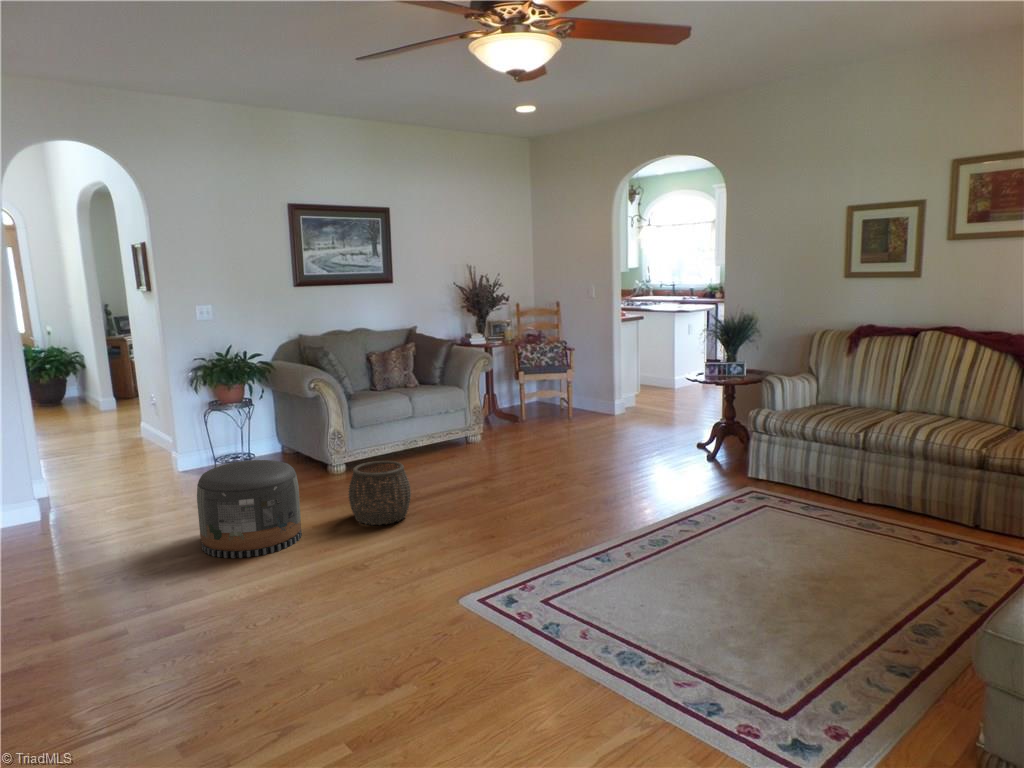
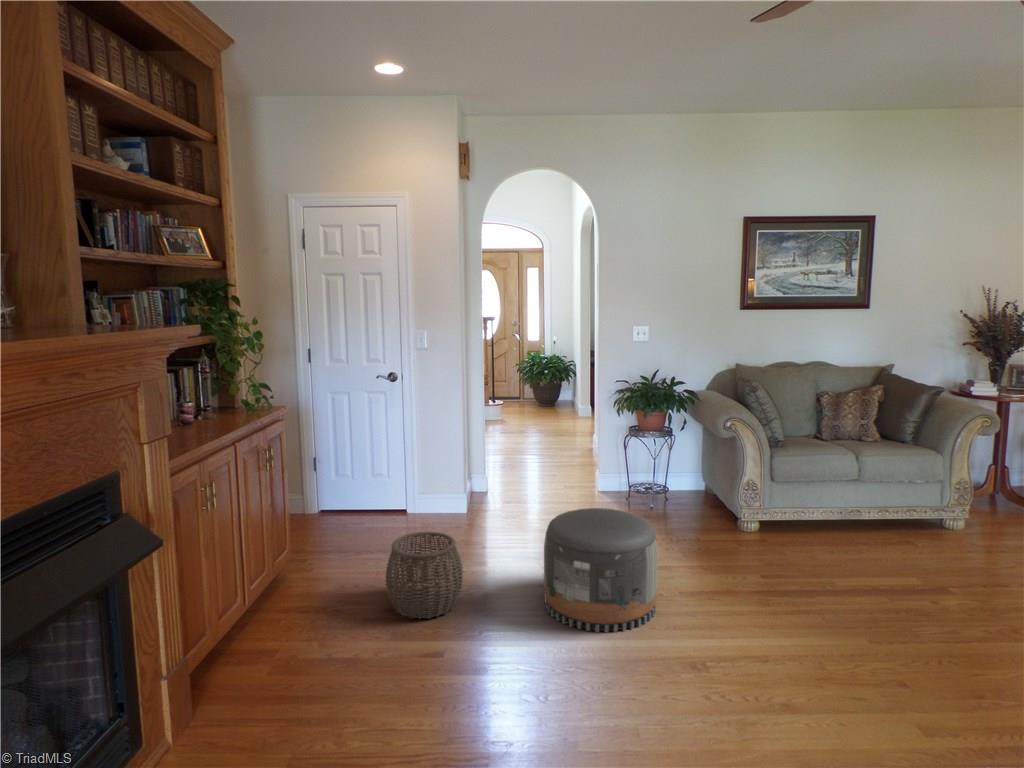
woven basket: present [349,461,411,525] -> present [385,532,463,619]

